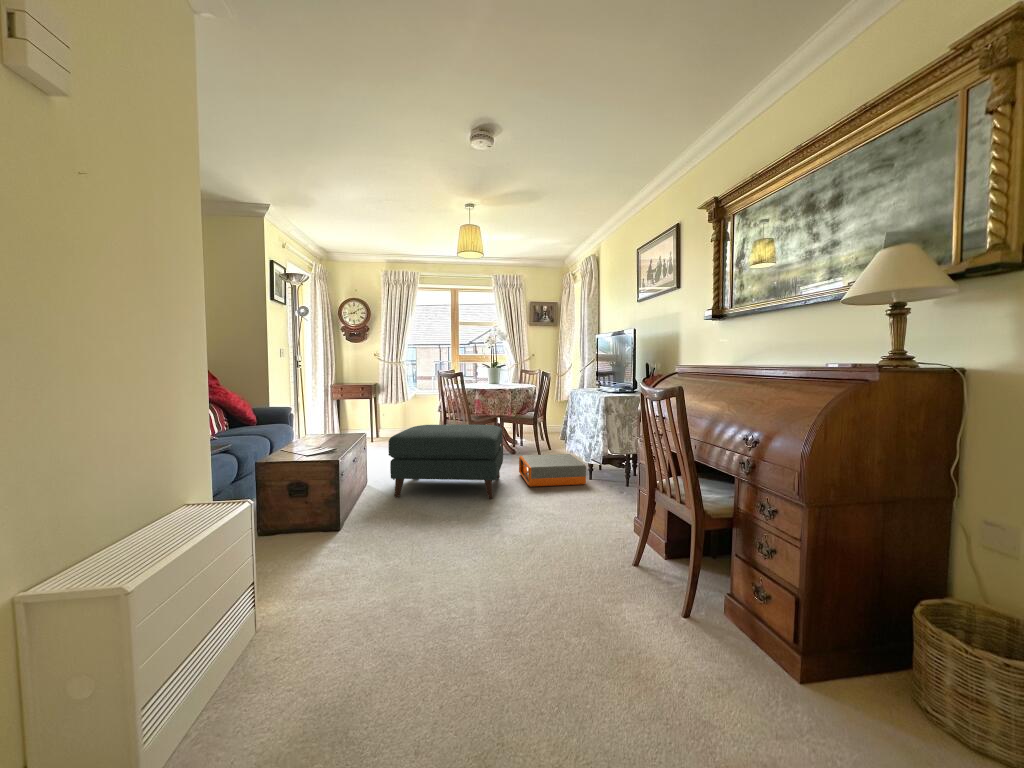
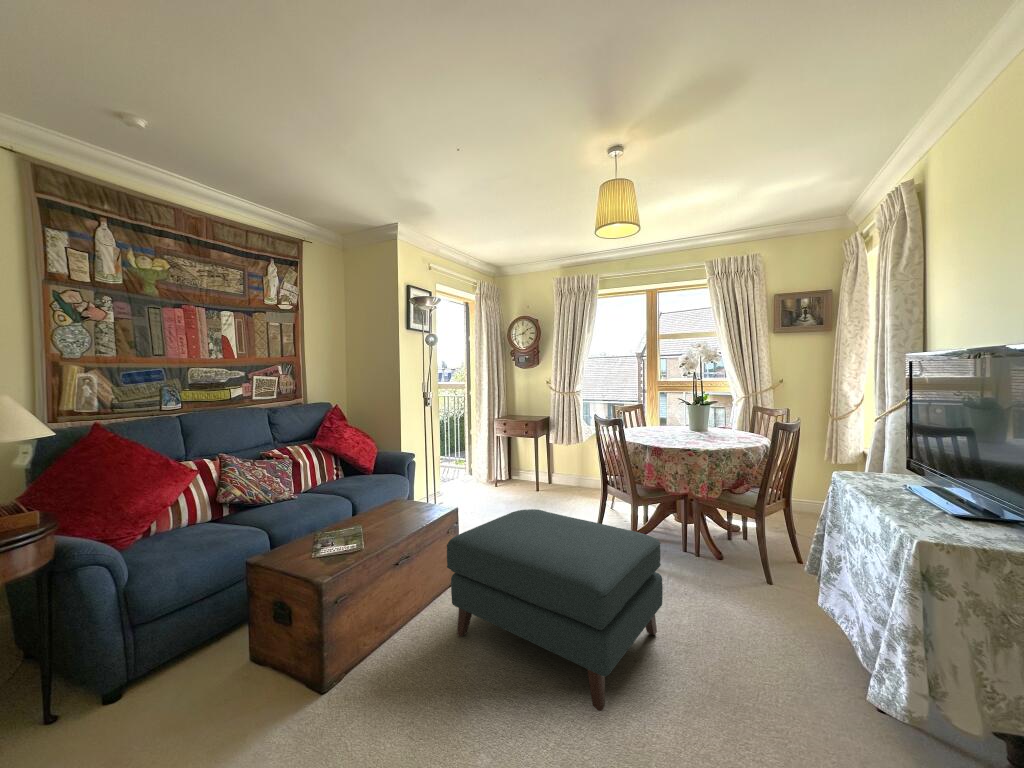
storage box: present [519,454,586,487] -> none [702,596,865,736]

